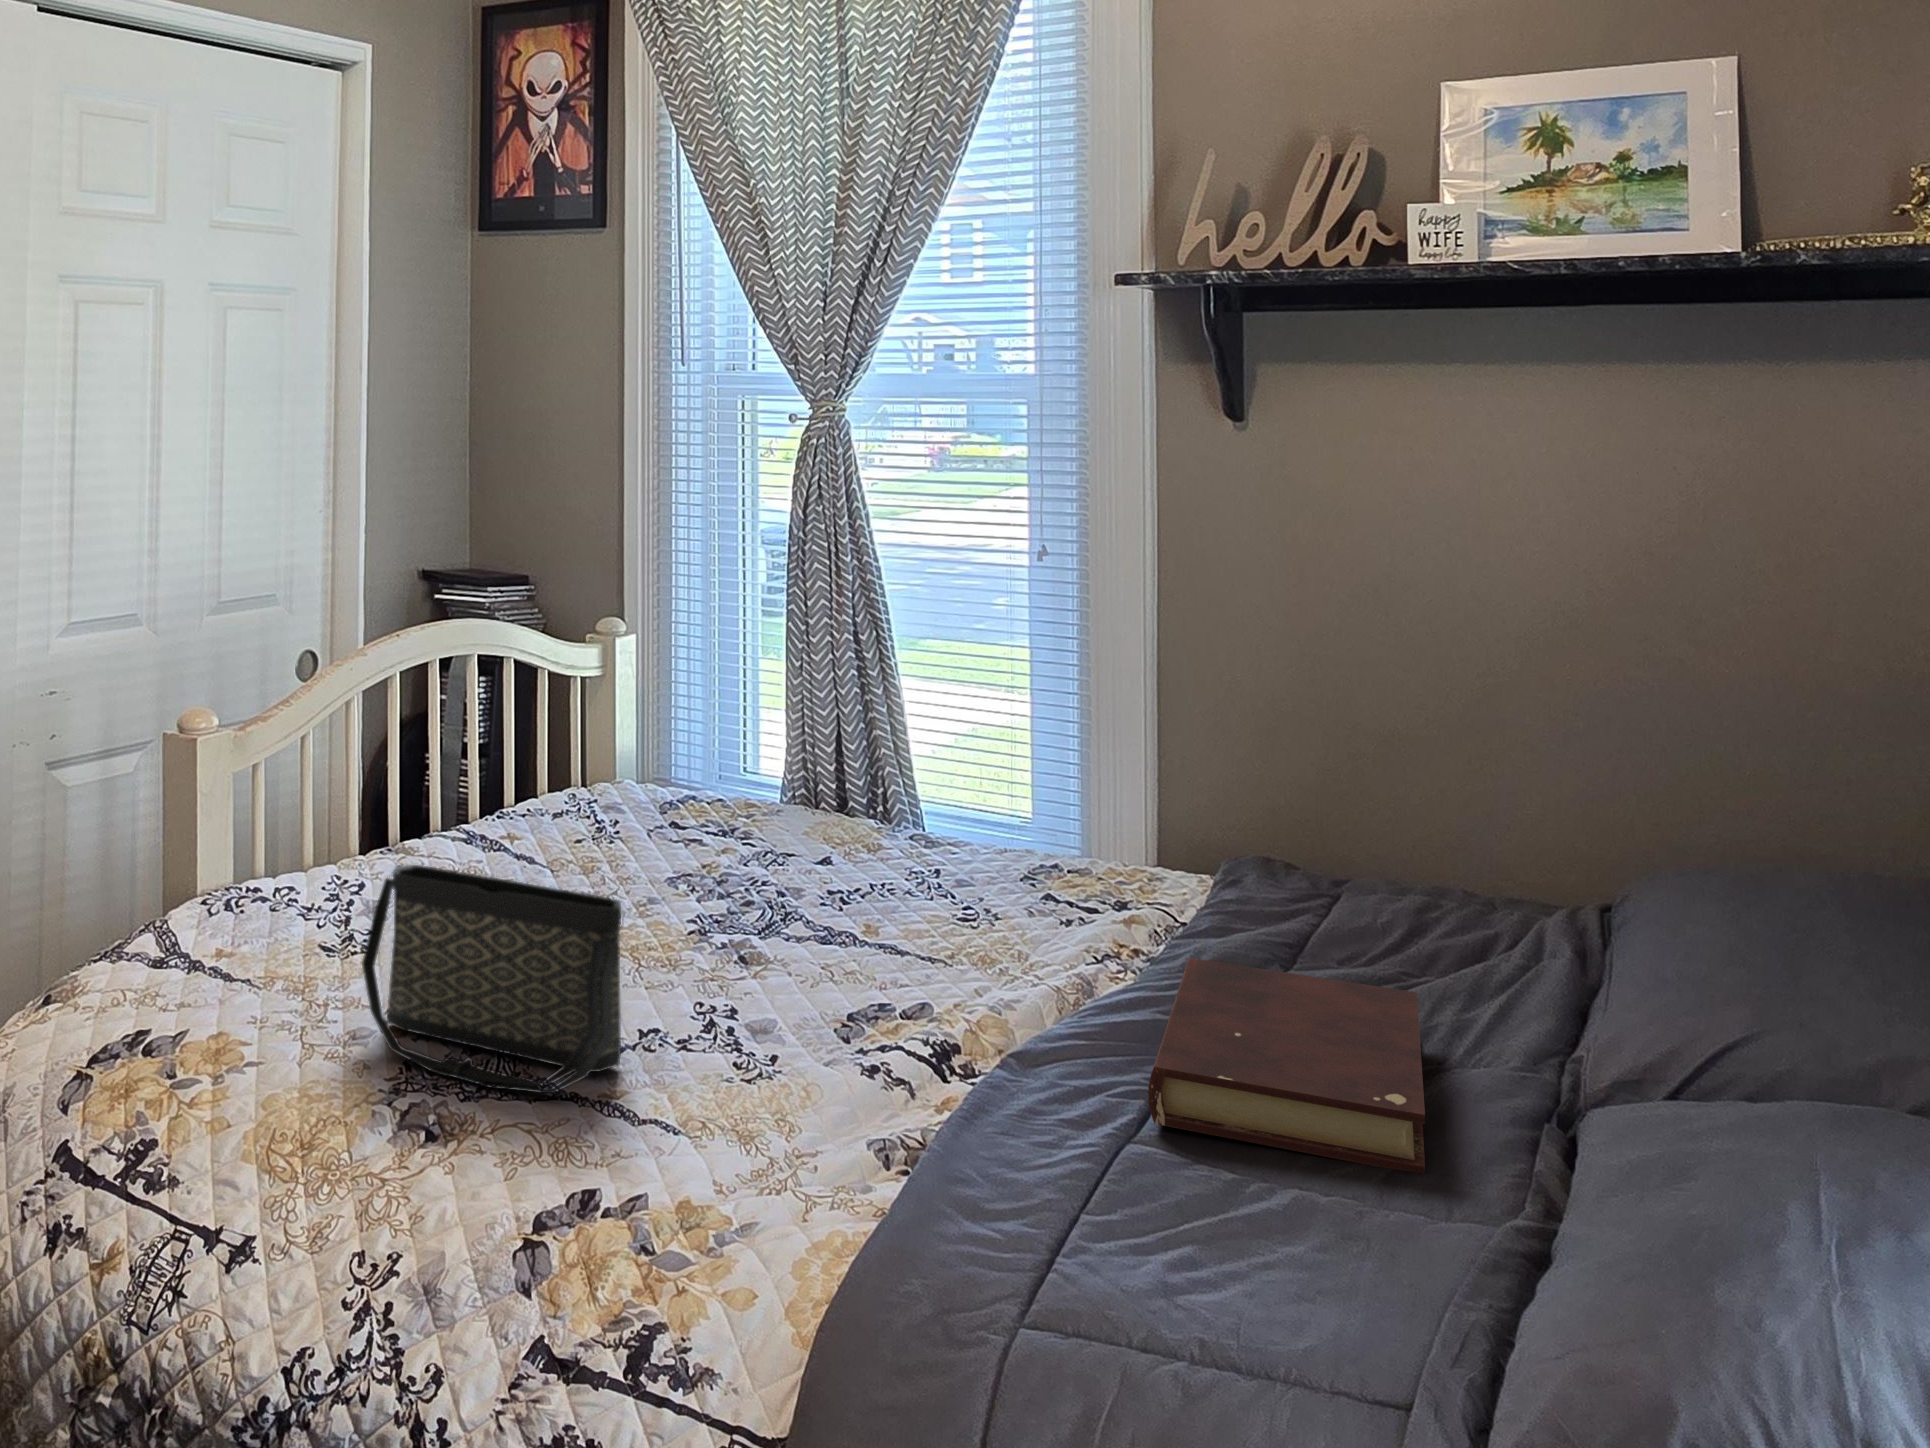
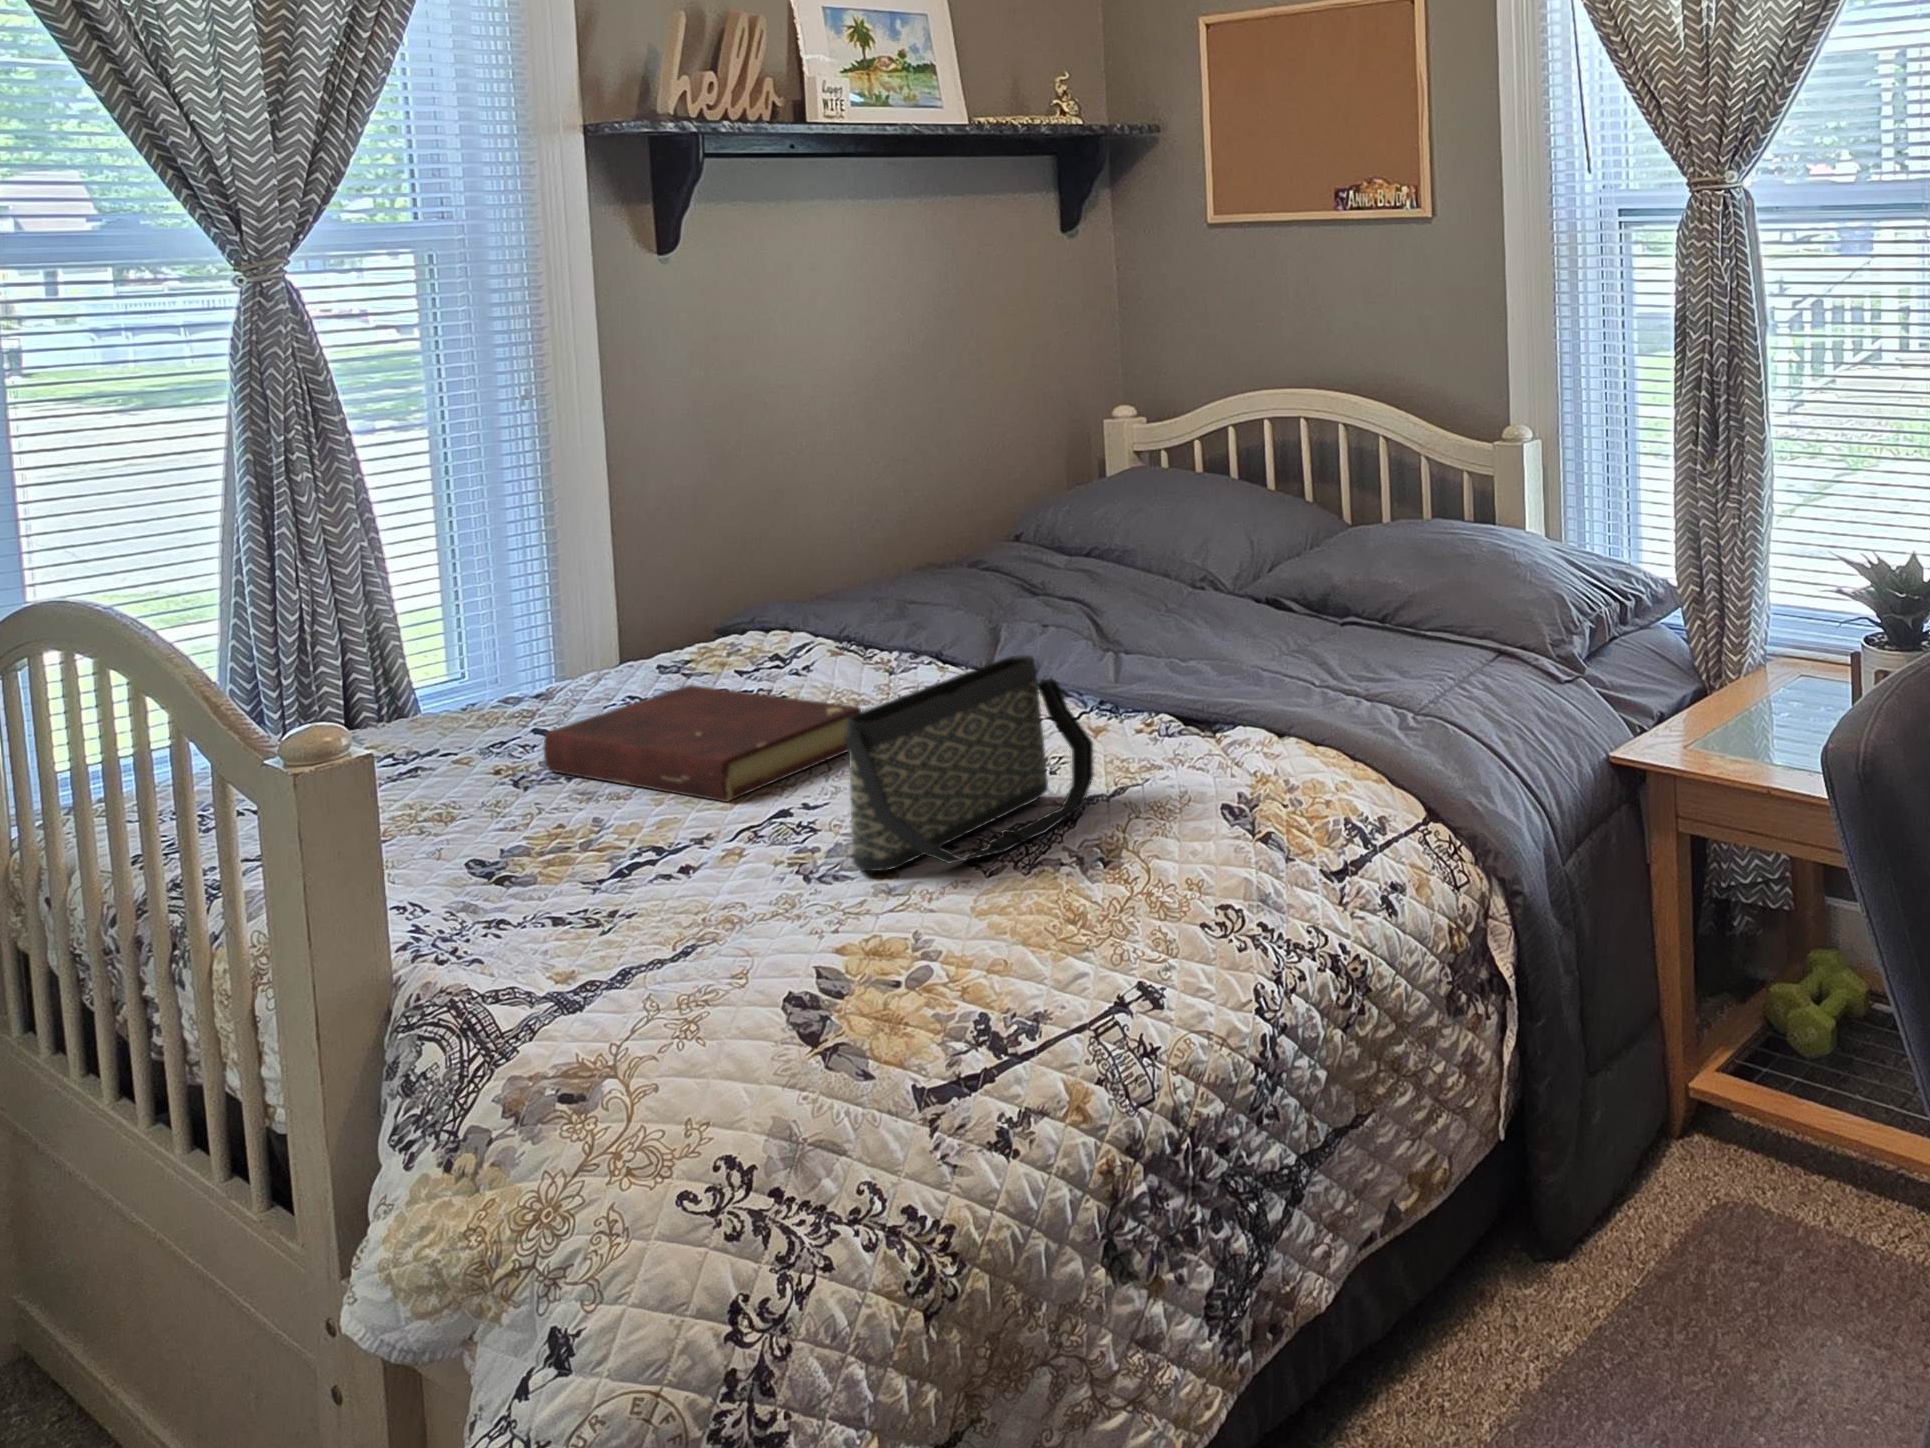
book: present [1148,958,1425,1174] -> present [543,685,861,802]

